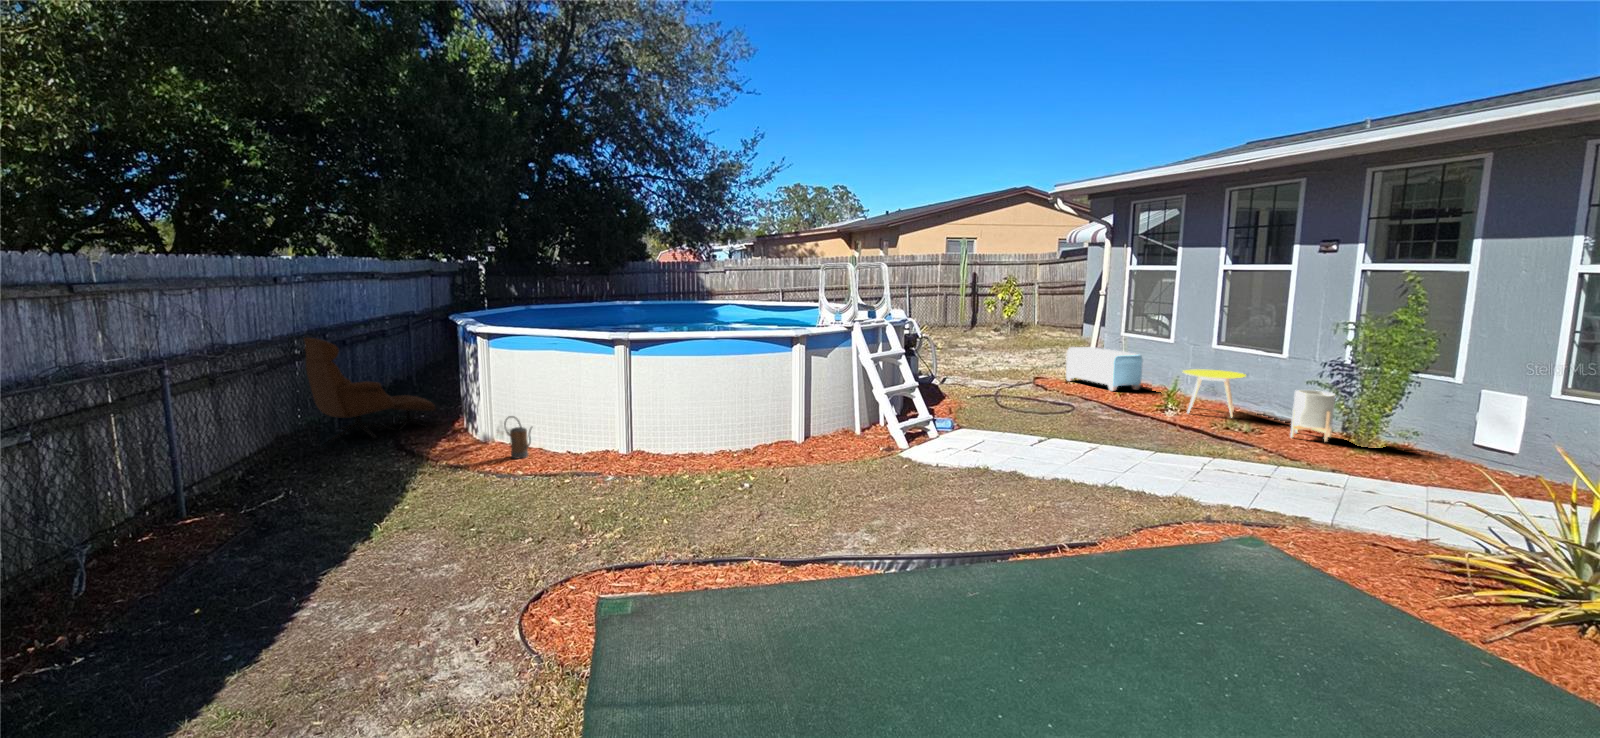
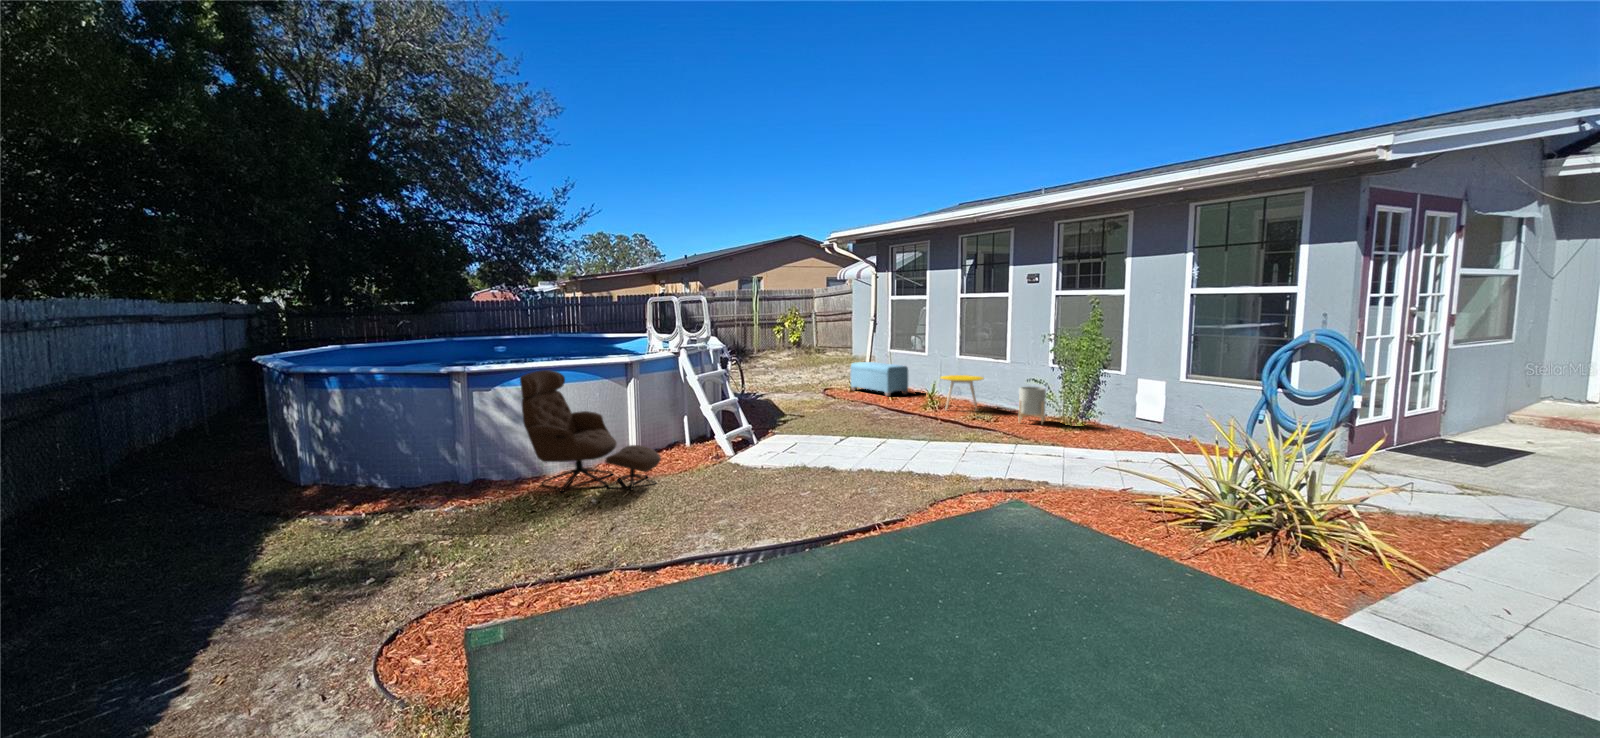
lounge chair: present [304,338,436,442] -> present [520,370,661,492]
watering can: present [504,416,532,459] -> none [319,456,356,500]

